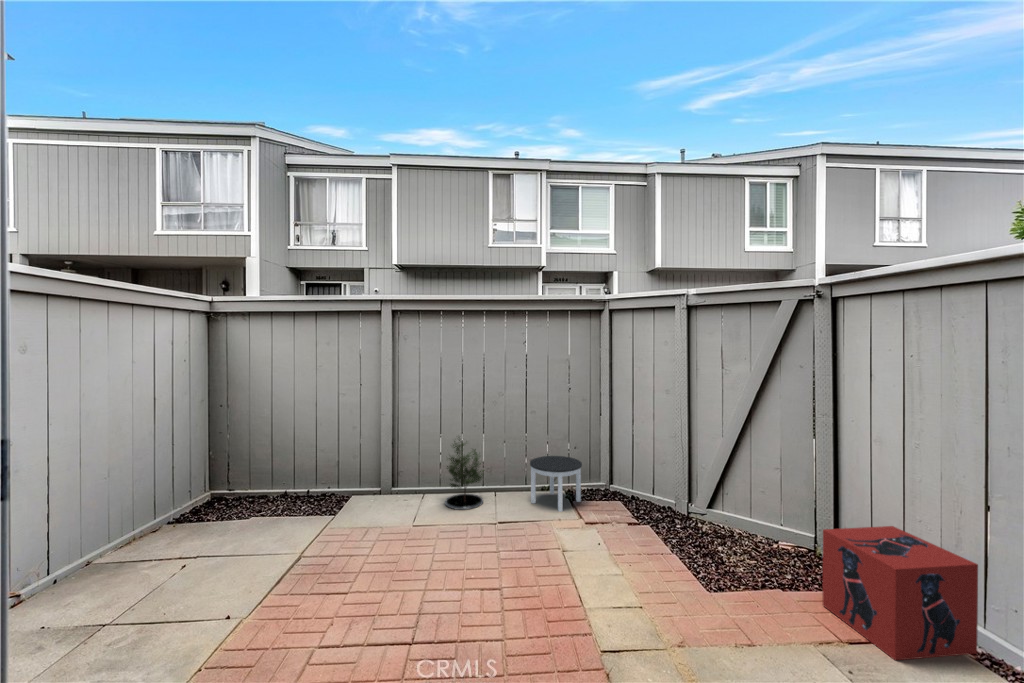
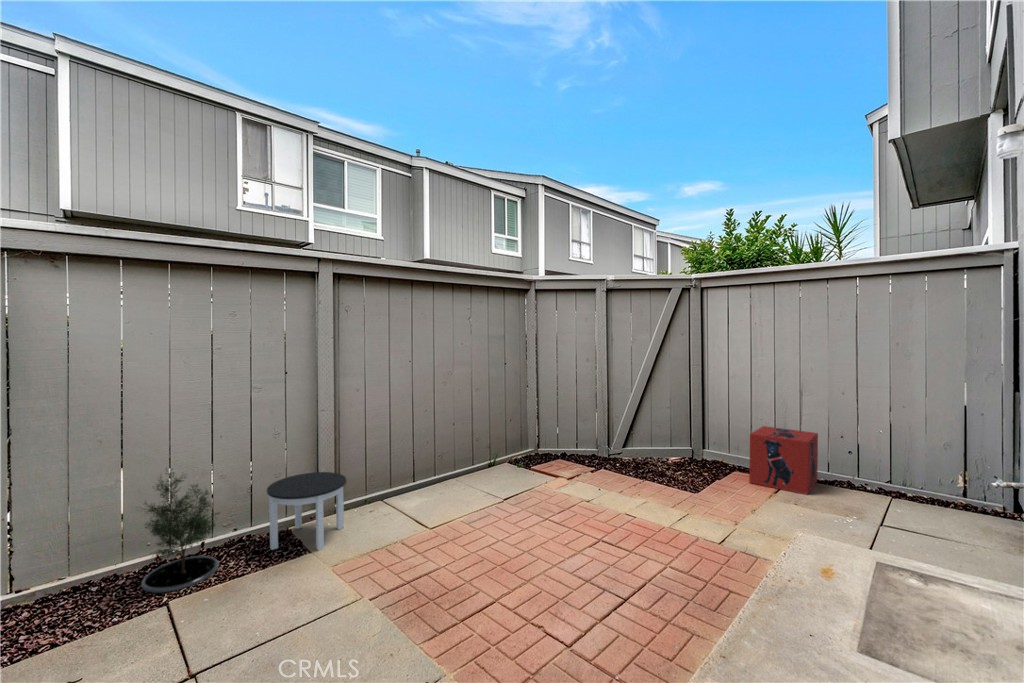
potted tree: present [445,440,484,510] -> present [141,469,220,593]
round table: present [530,456,582,512] -> present [267,472,346,550]

